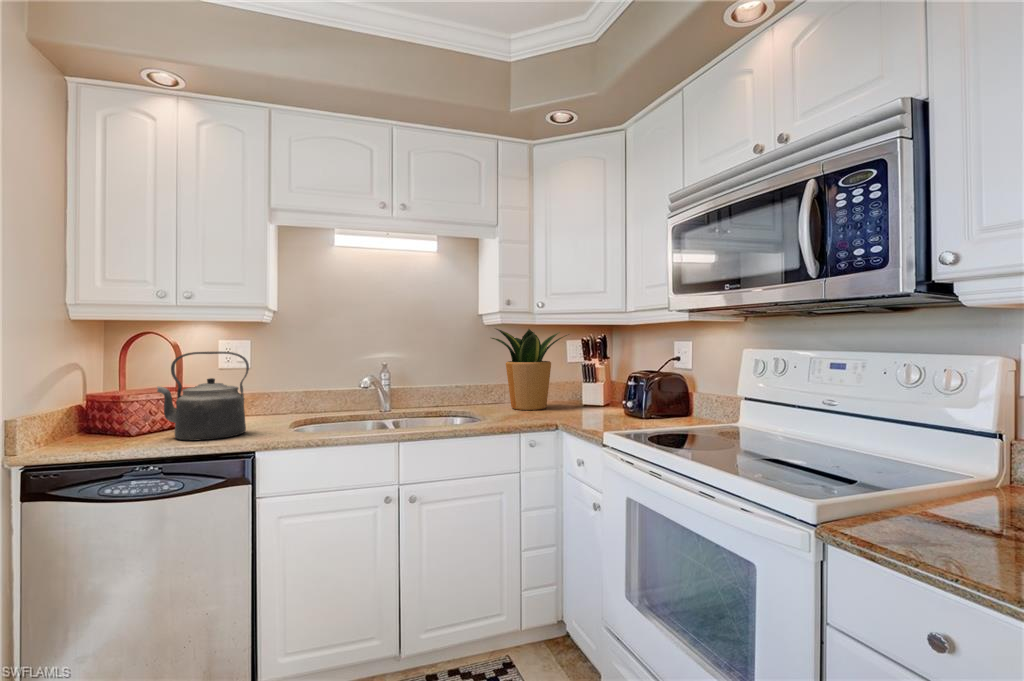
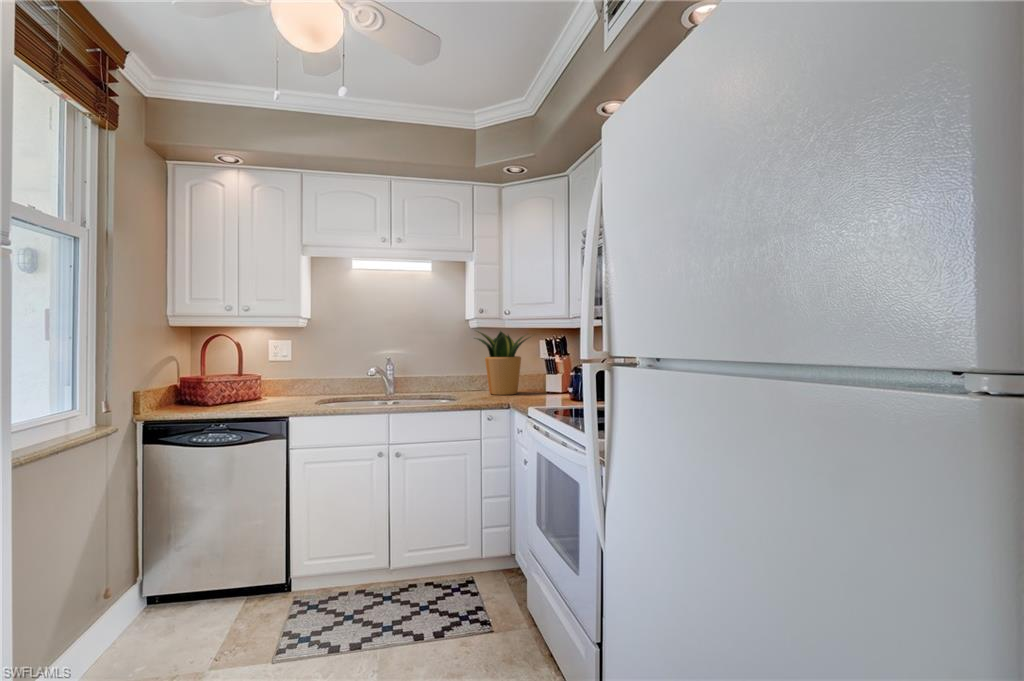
kettle: present [157,352,249,441] -> none [225,348,287,409]

